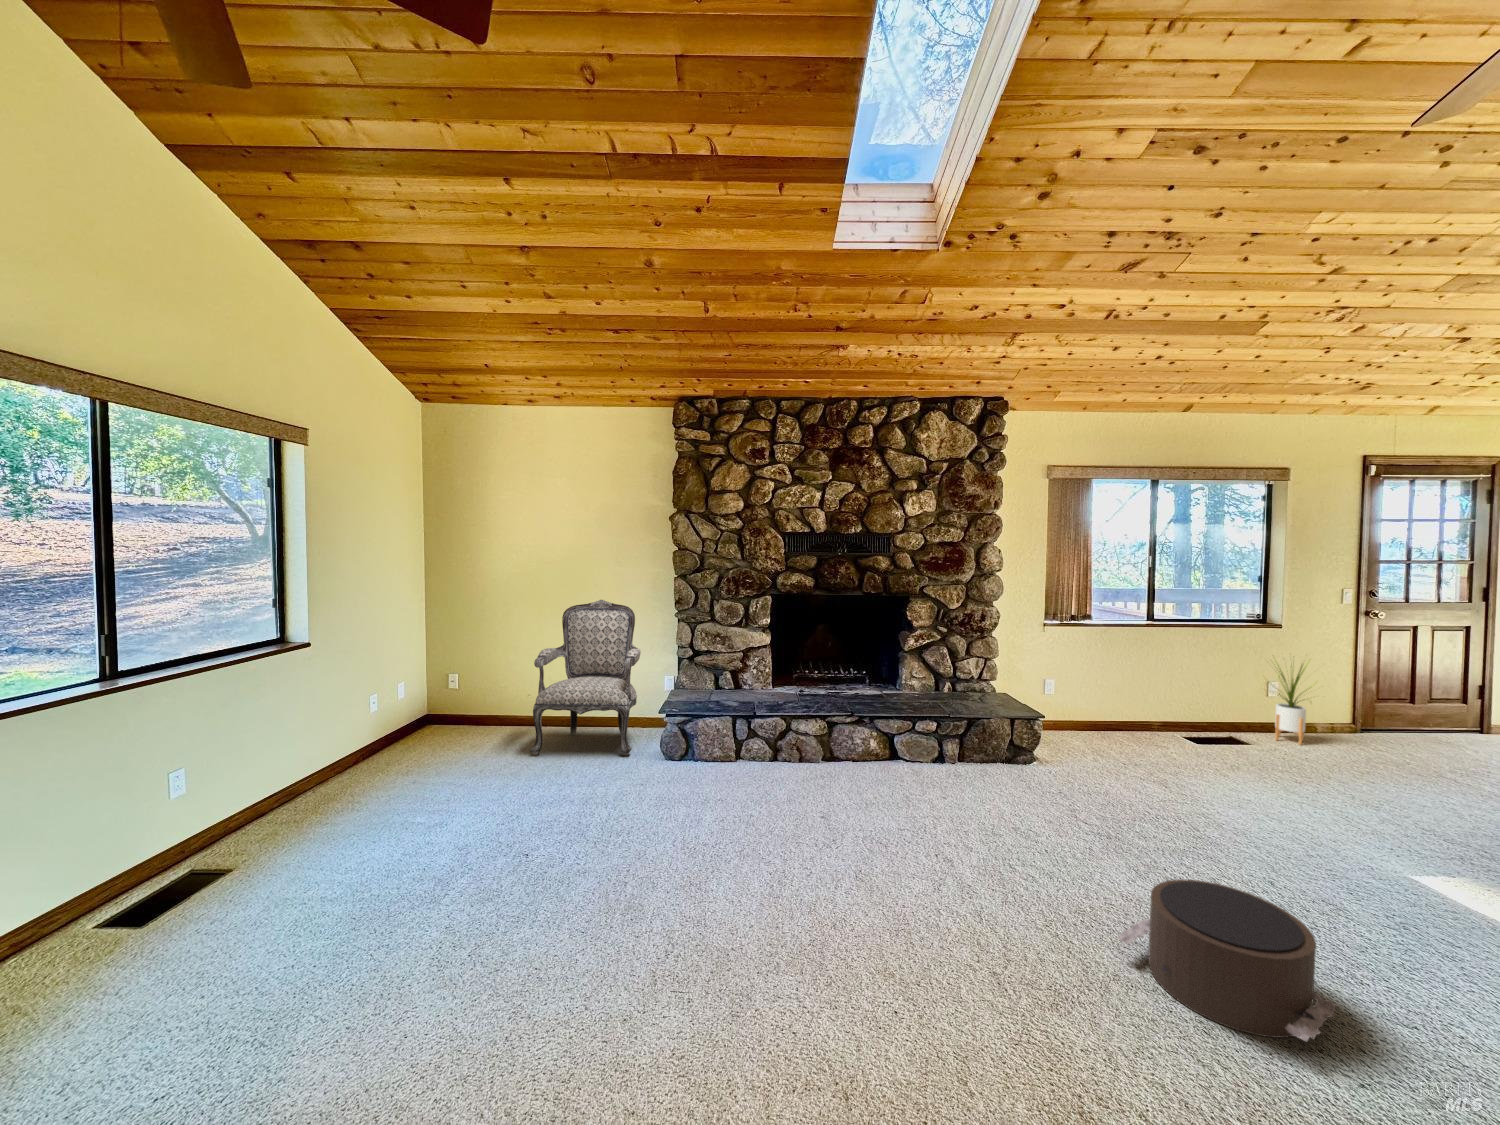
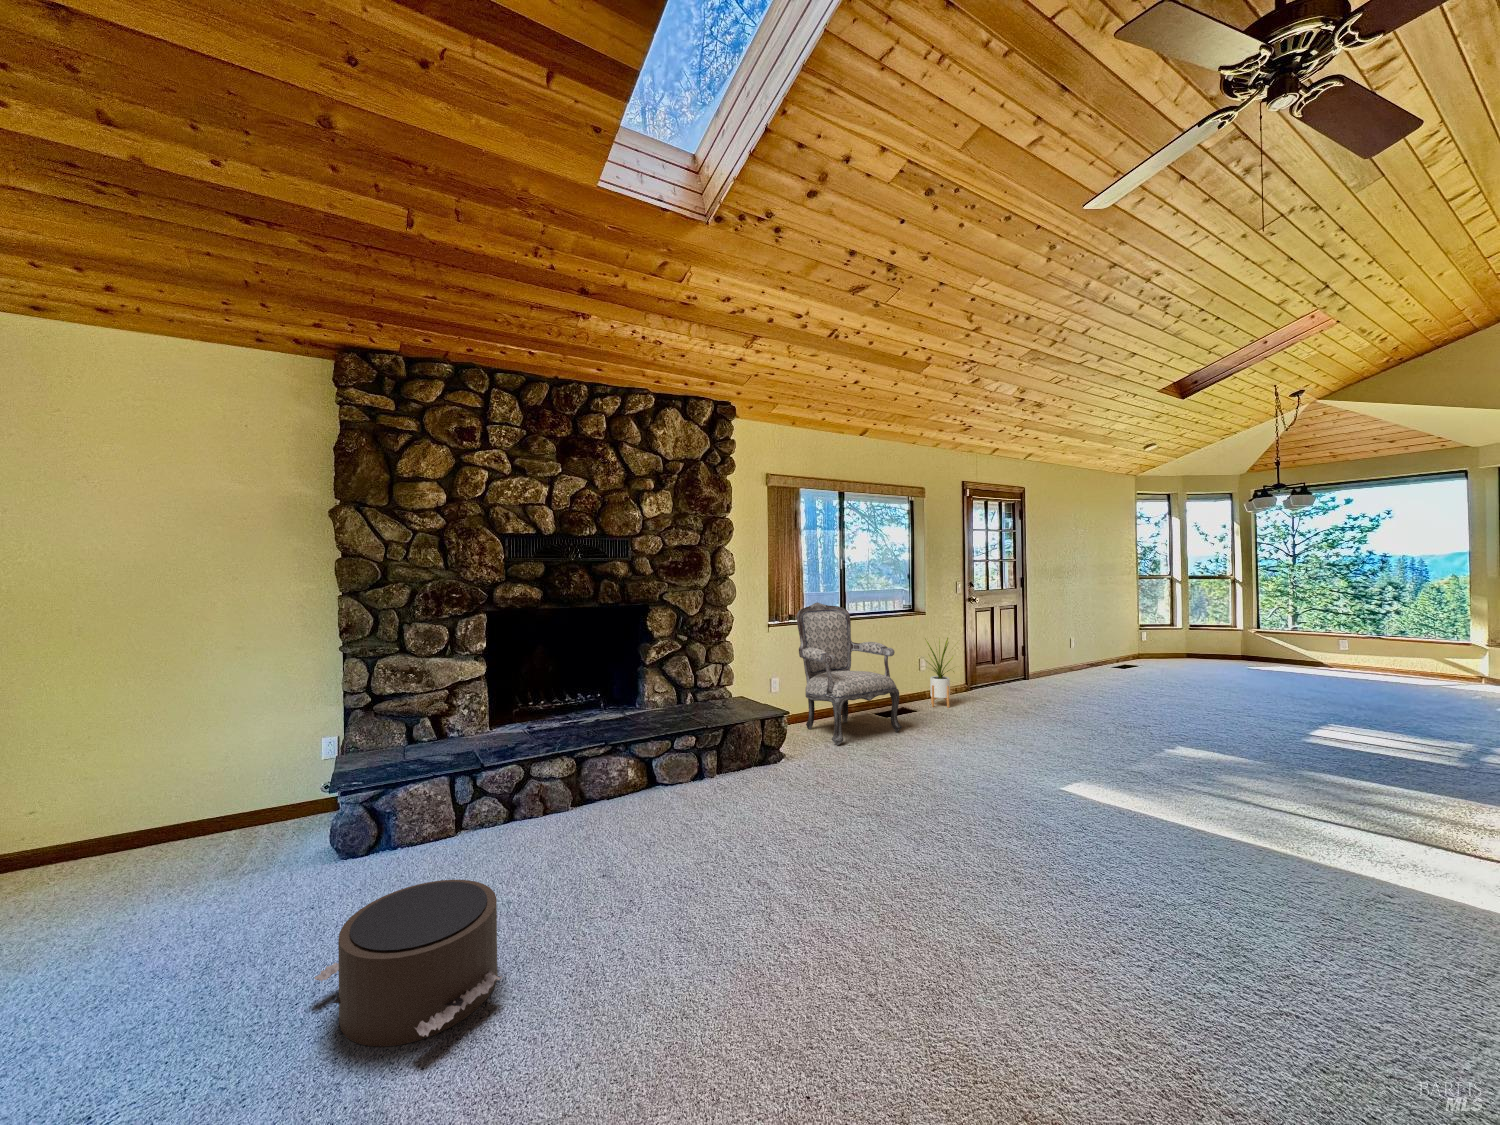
armchair: present [530,600,641,756] -> present [797,602,902,745]
pouf: present [1118,879,1338,1041] -> present [315,880,502,1047]

